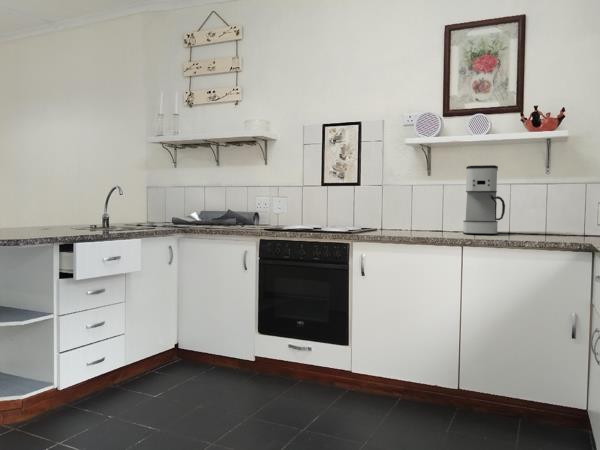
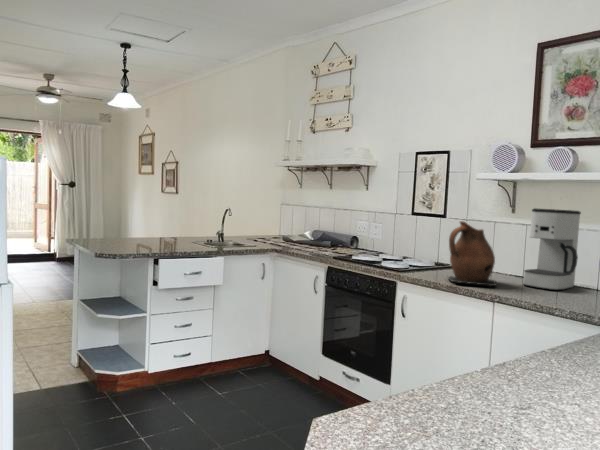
ceramic pitcher: none [400,178,454,236] -> present [448,221,496,286]

